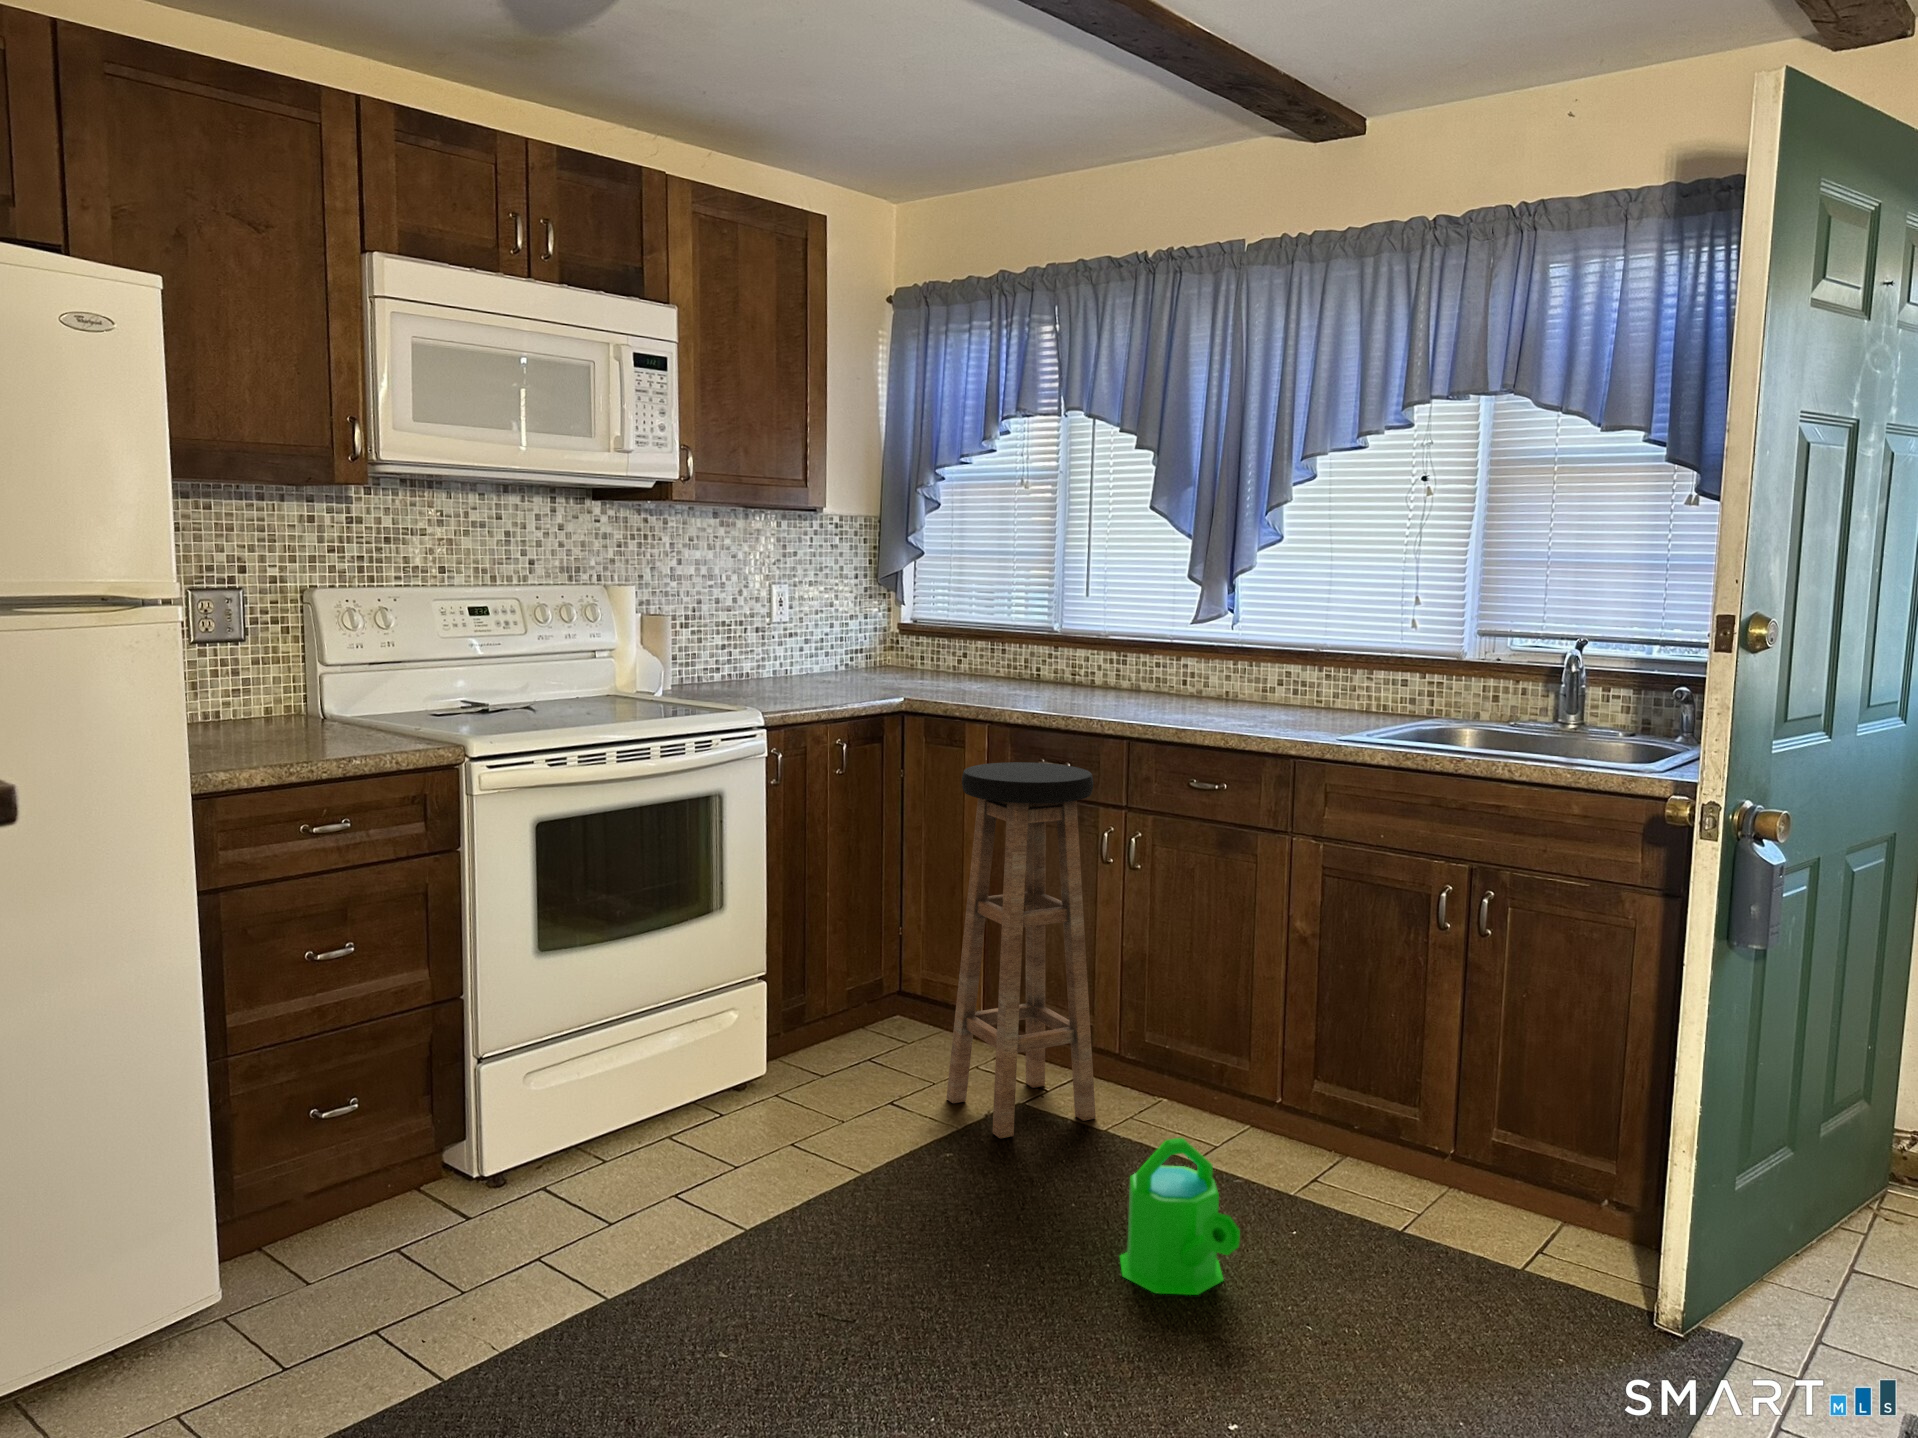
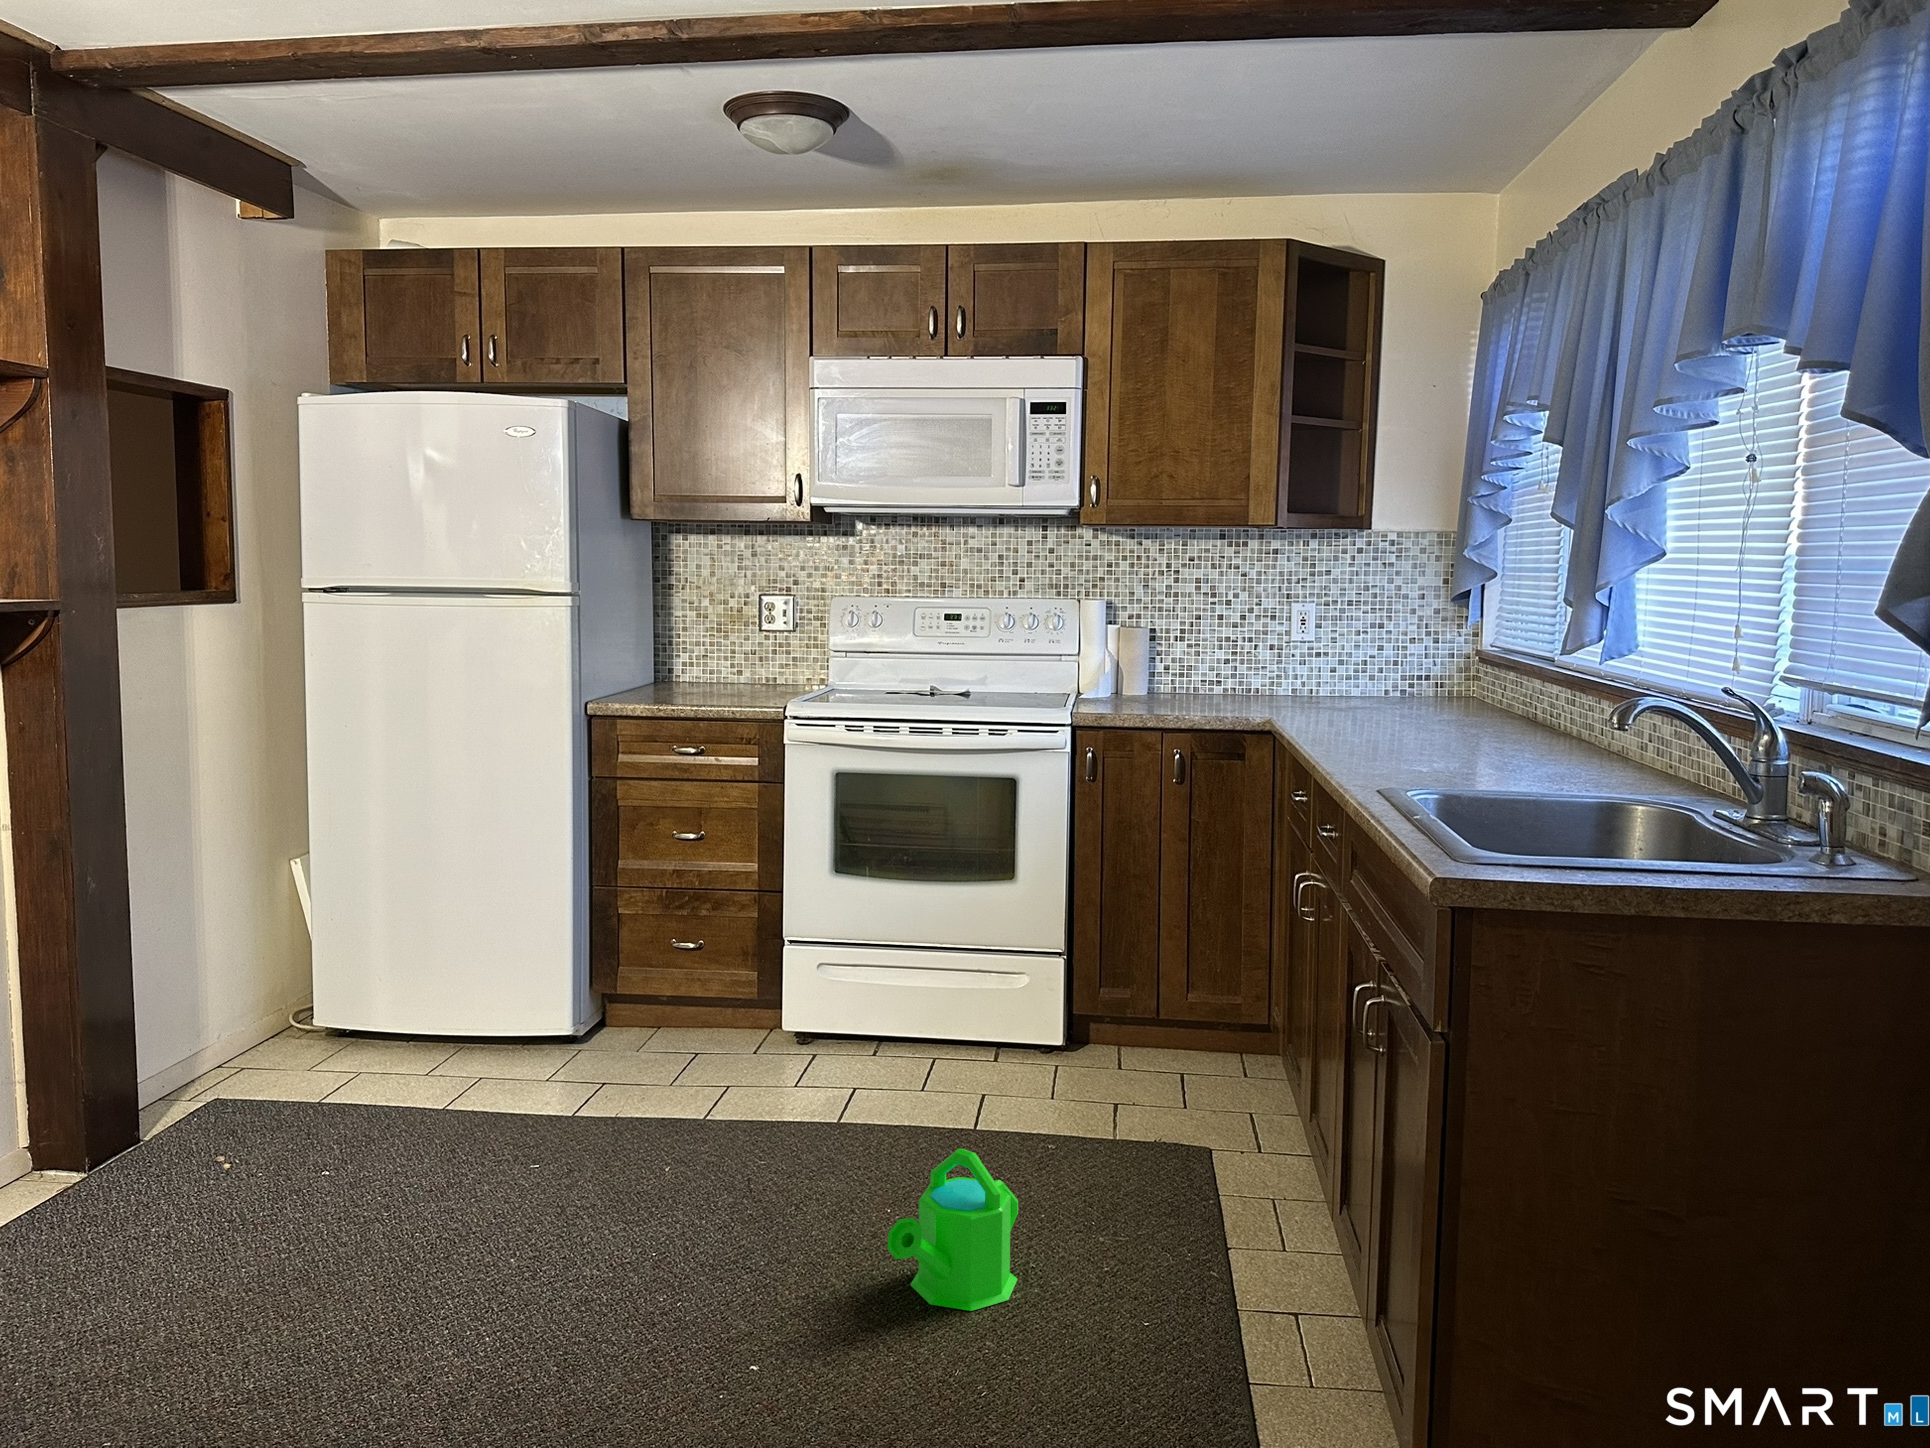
bar stool: present [947,762,1096,1138] -> none [1104,785,1256,1182]

